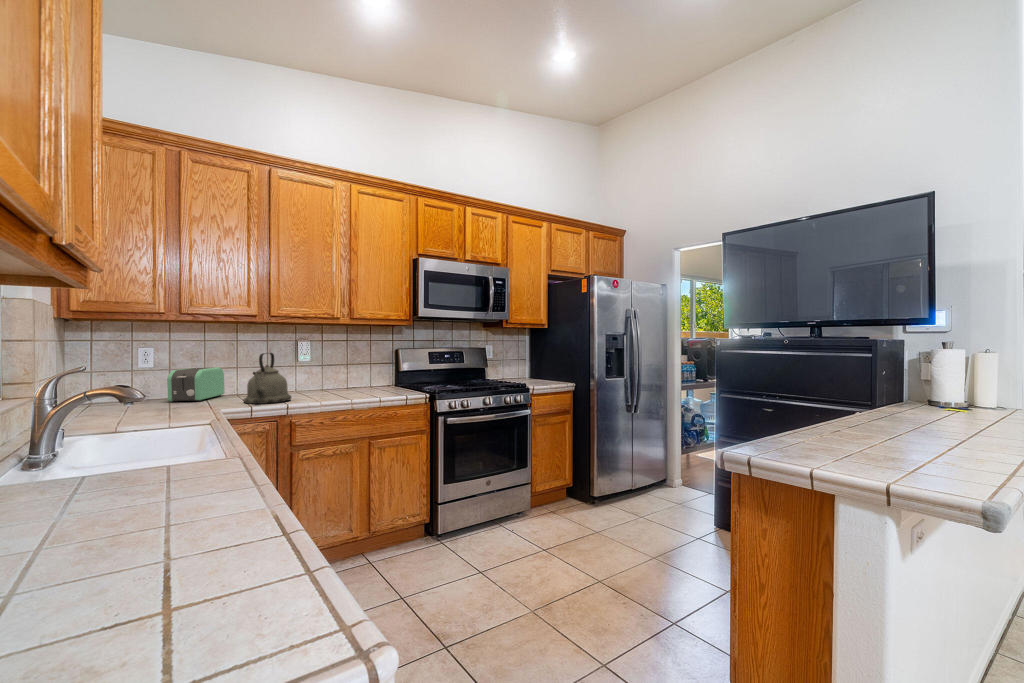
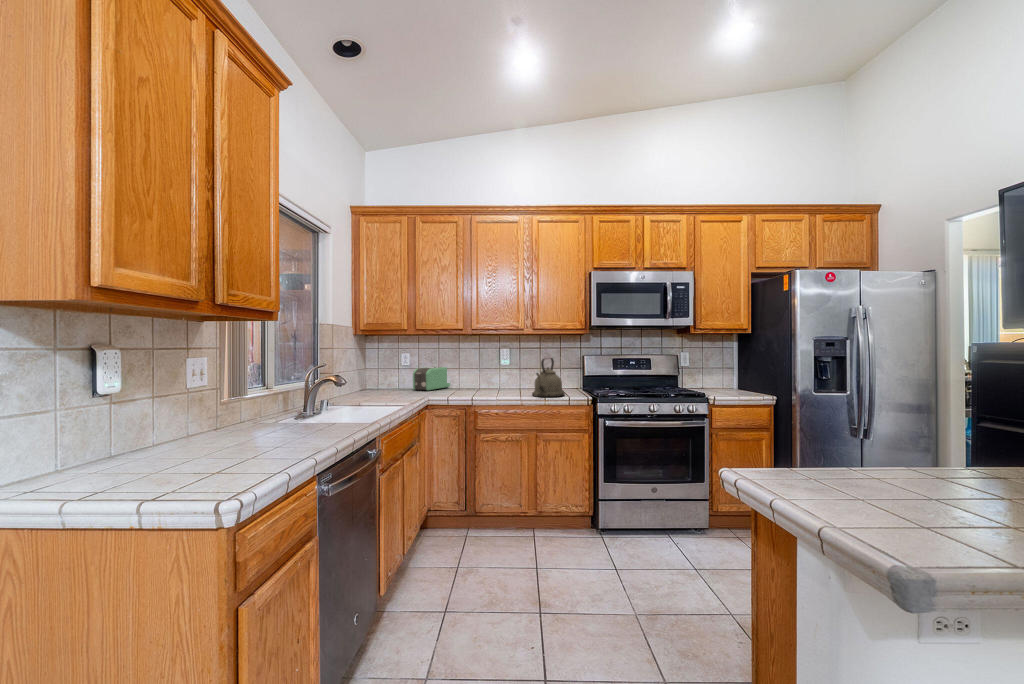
kettle: present [244,353,291,404] -> present [532,358,565,397]

